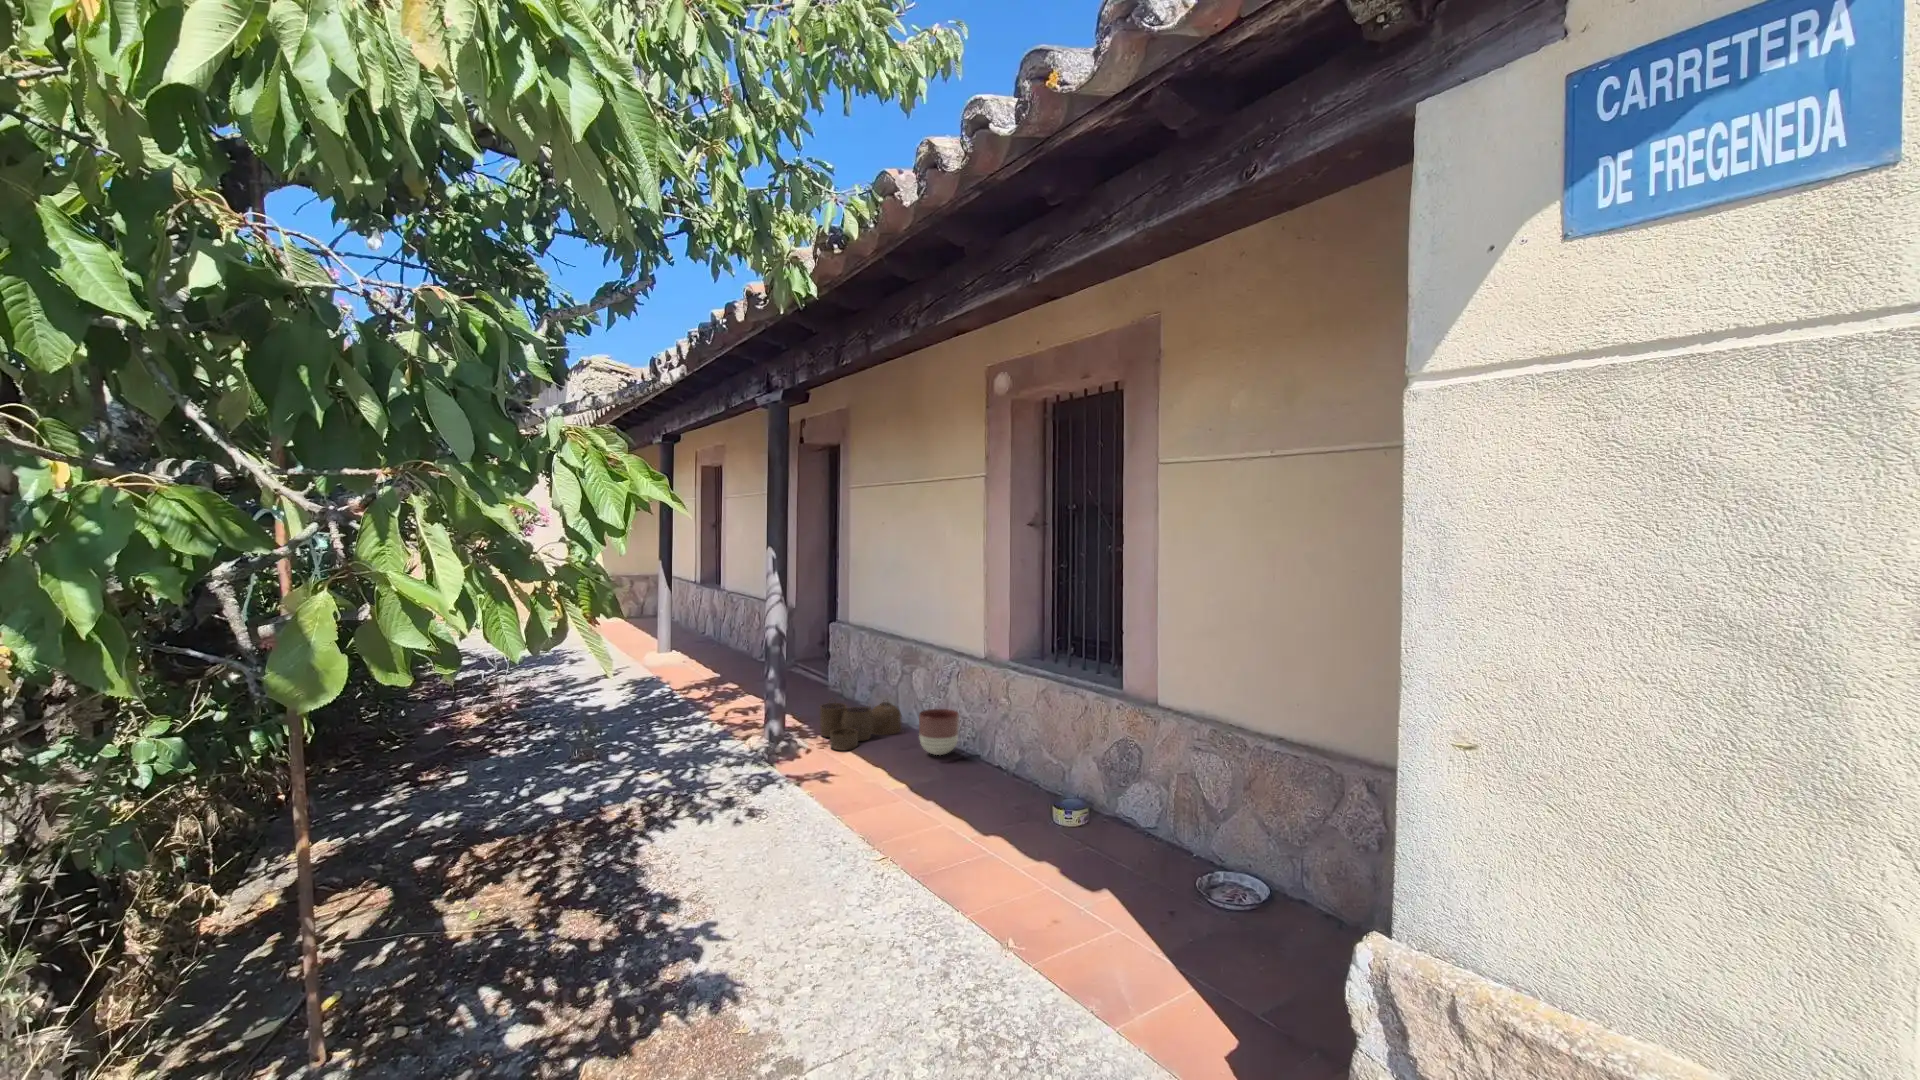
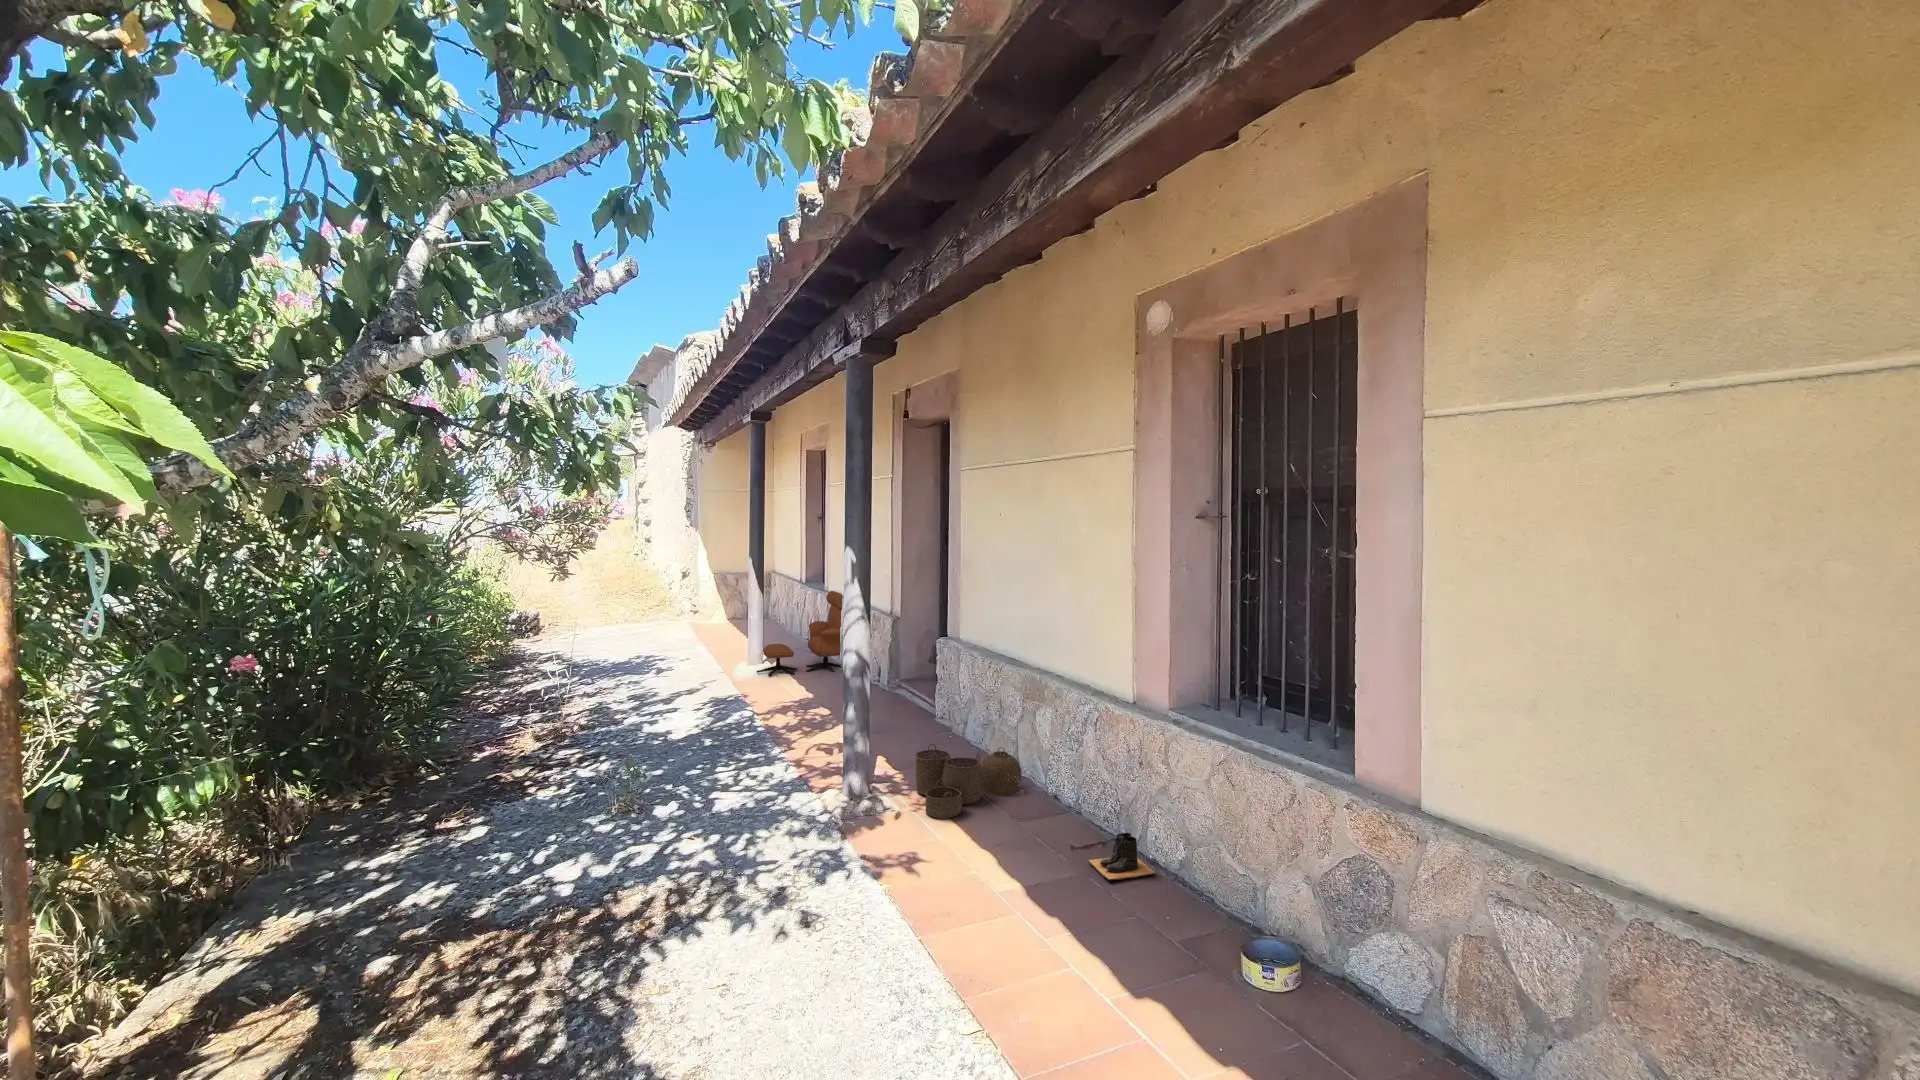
lounge chair: none [664,589,745,662] -> present [757,591,842,676]
planter: present [919,709,959,755] -> none [1041,771,1095,836]
boots: none [955,746,1003,778] -> present [1088,833,1156,880]

